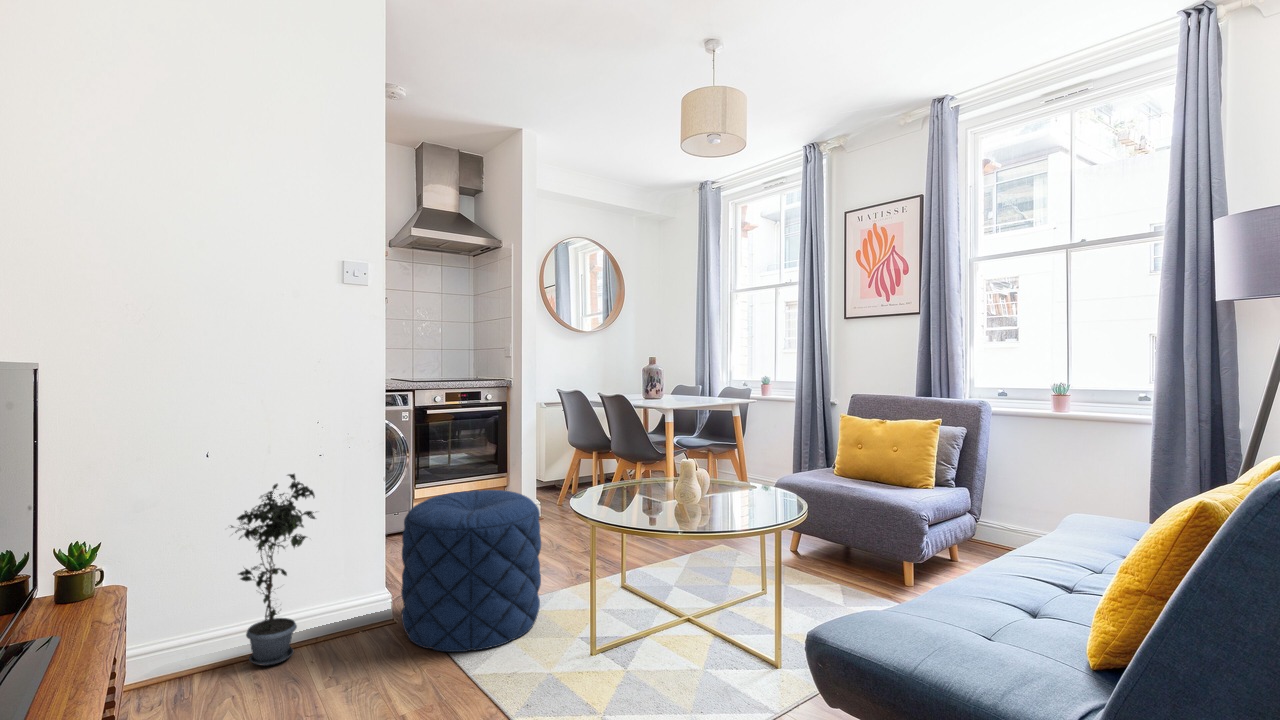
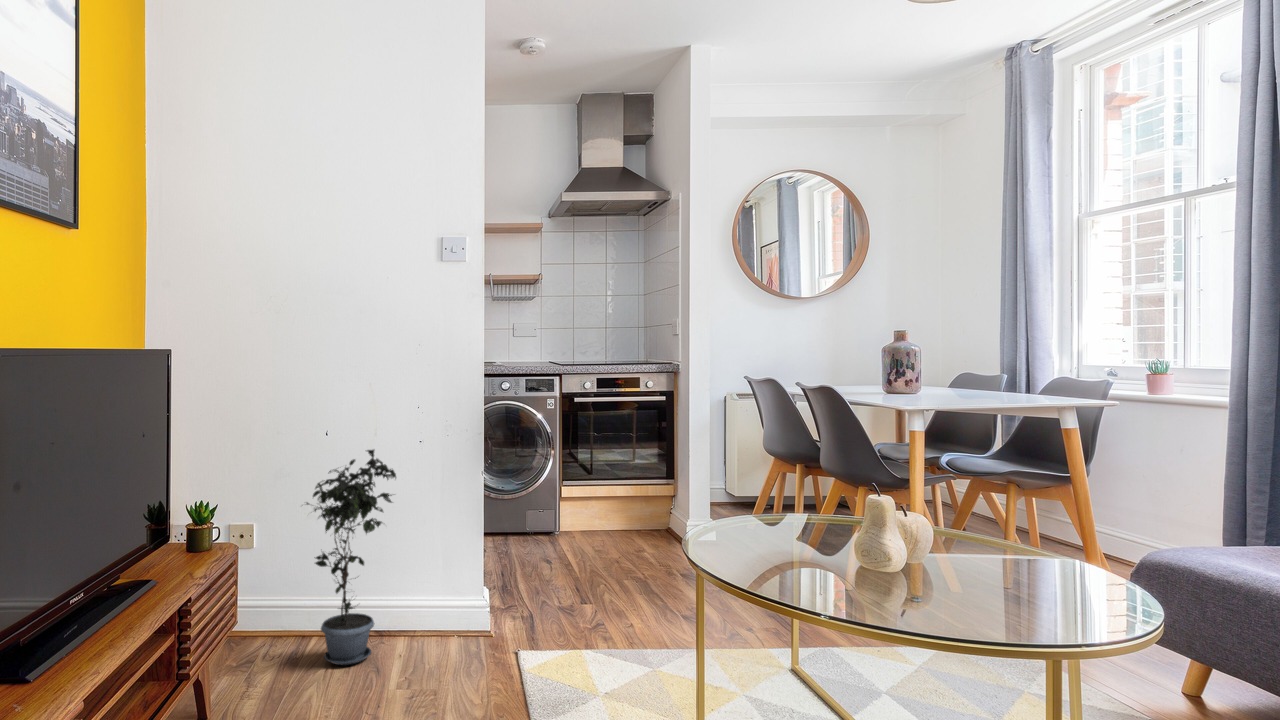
pouf: present [401,490,541,652] -> none [488,487,657,684]

